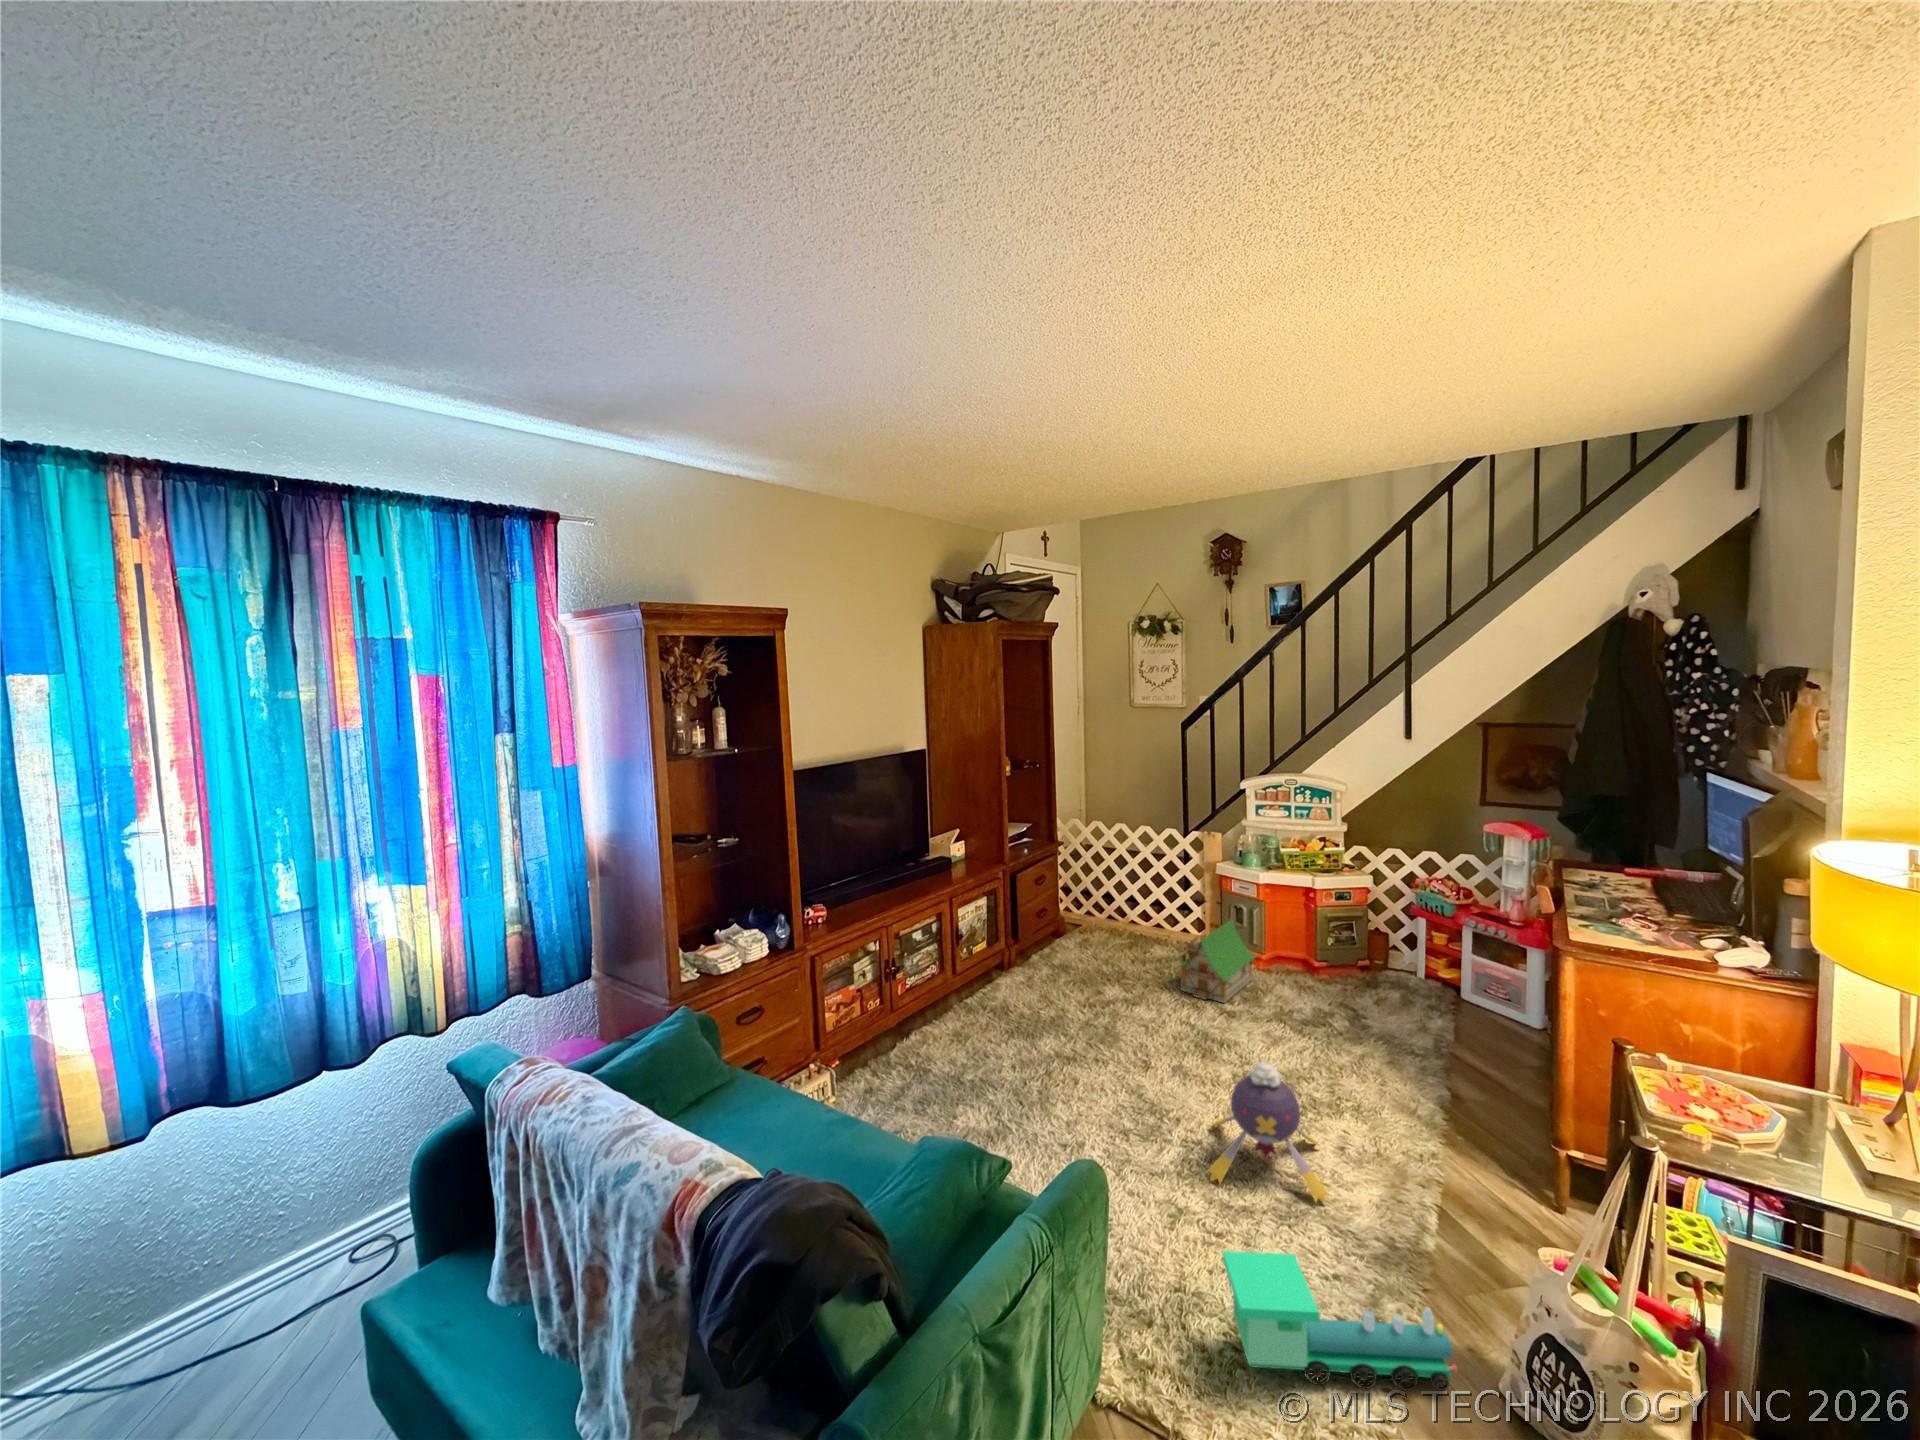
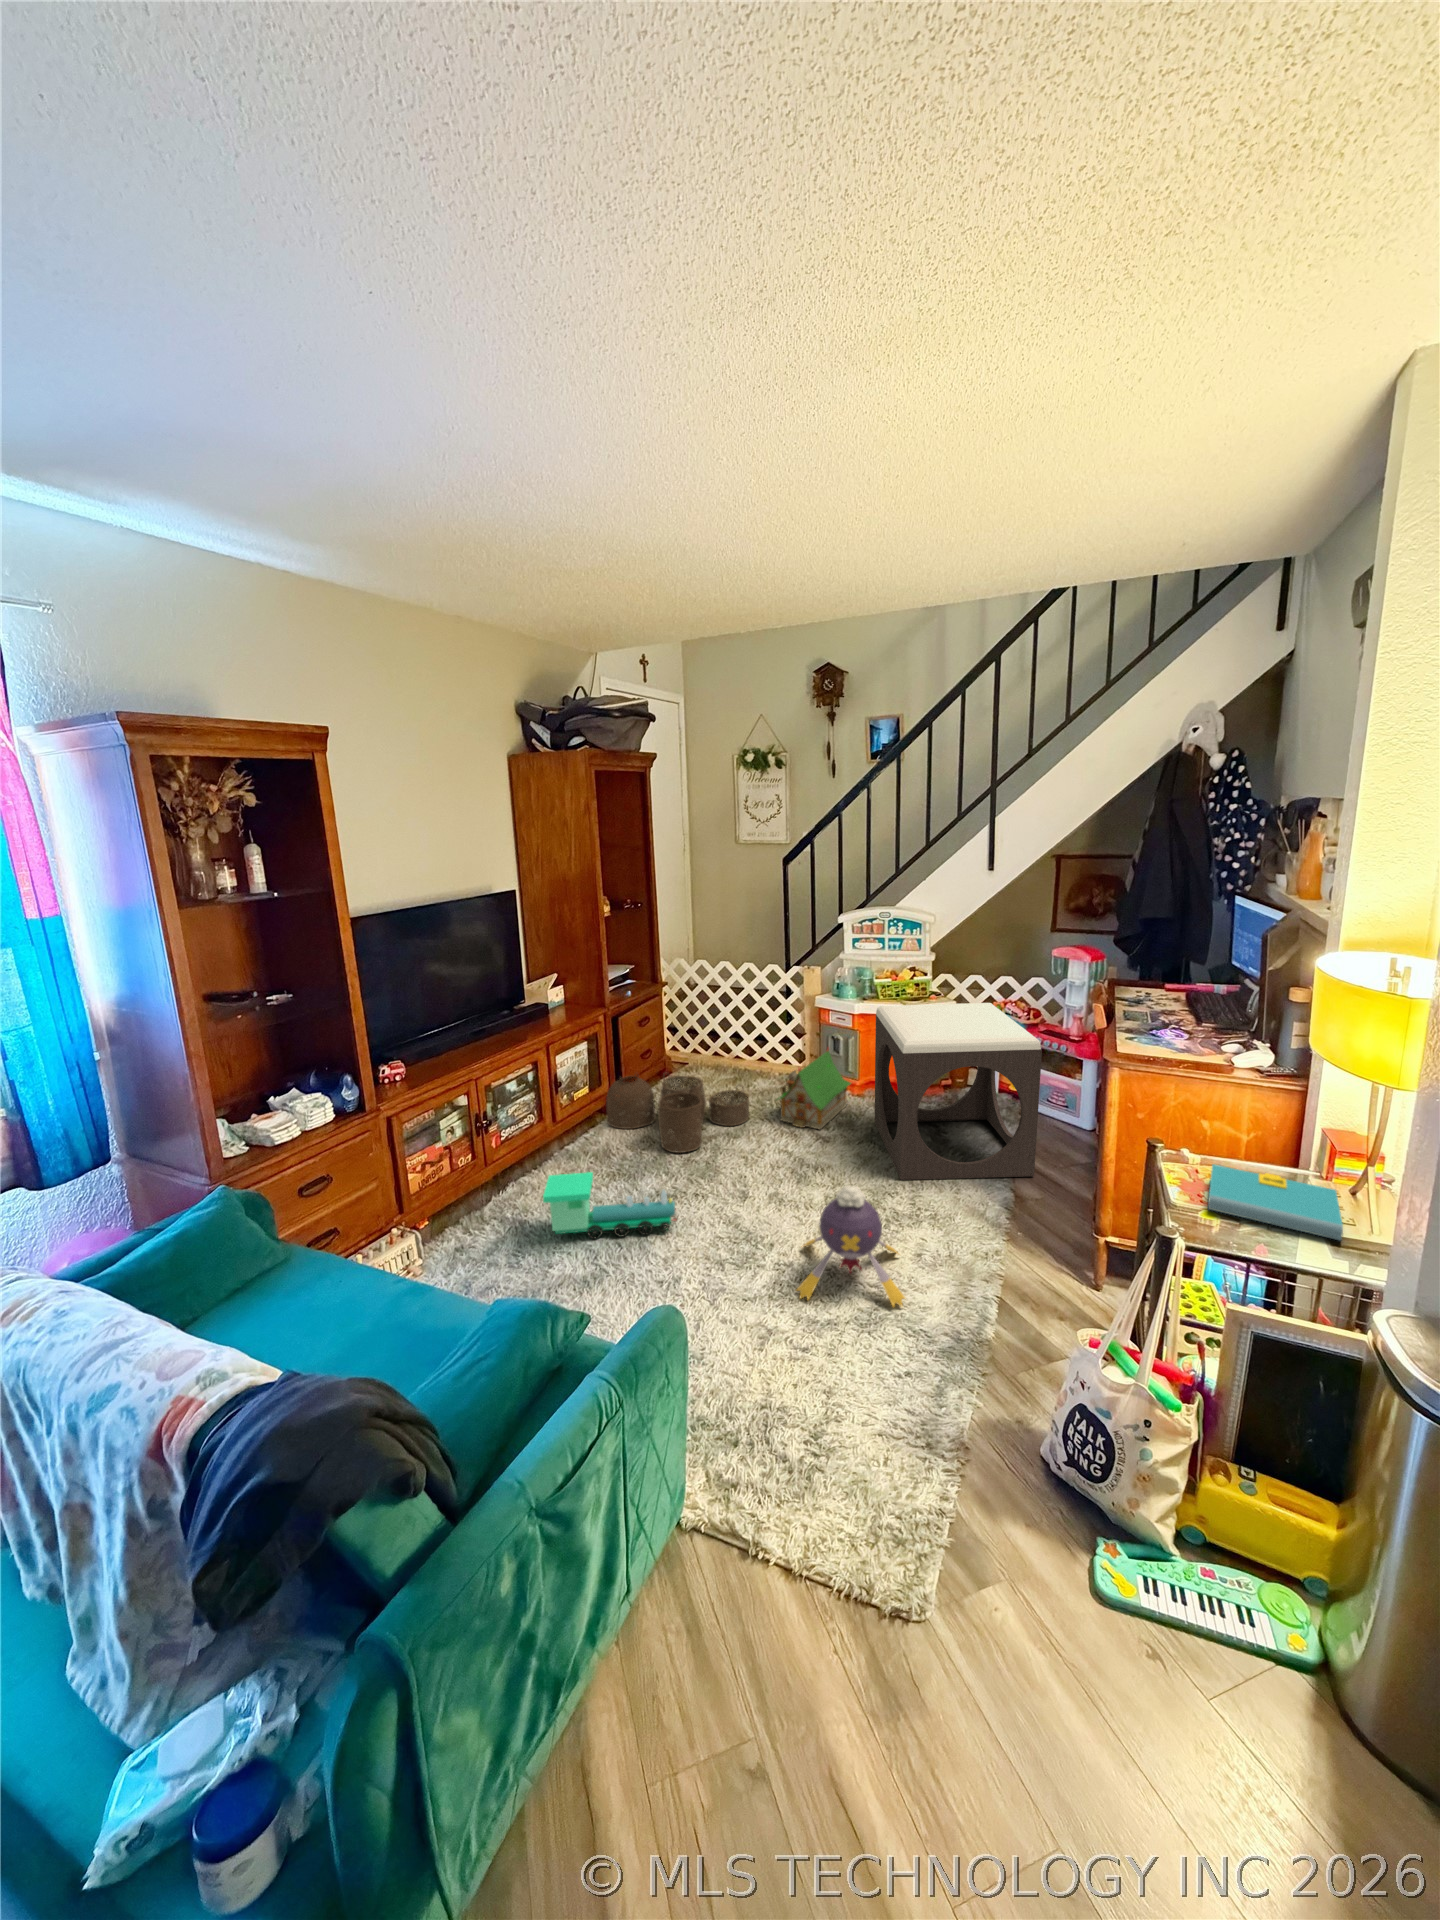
footstool: none [1284,875,1478,1075] -> present [875,1003,1042,1180]
woven basket: none [1001,929,1148,1015] -> present [606,1075,749,1153]
book: none [1695,1073,1878,1178] -> present [1208,1164,1343,1240]
toy train: present [1223,1251,1457,1391] -> present [543,1172,676,1238]

